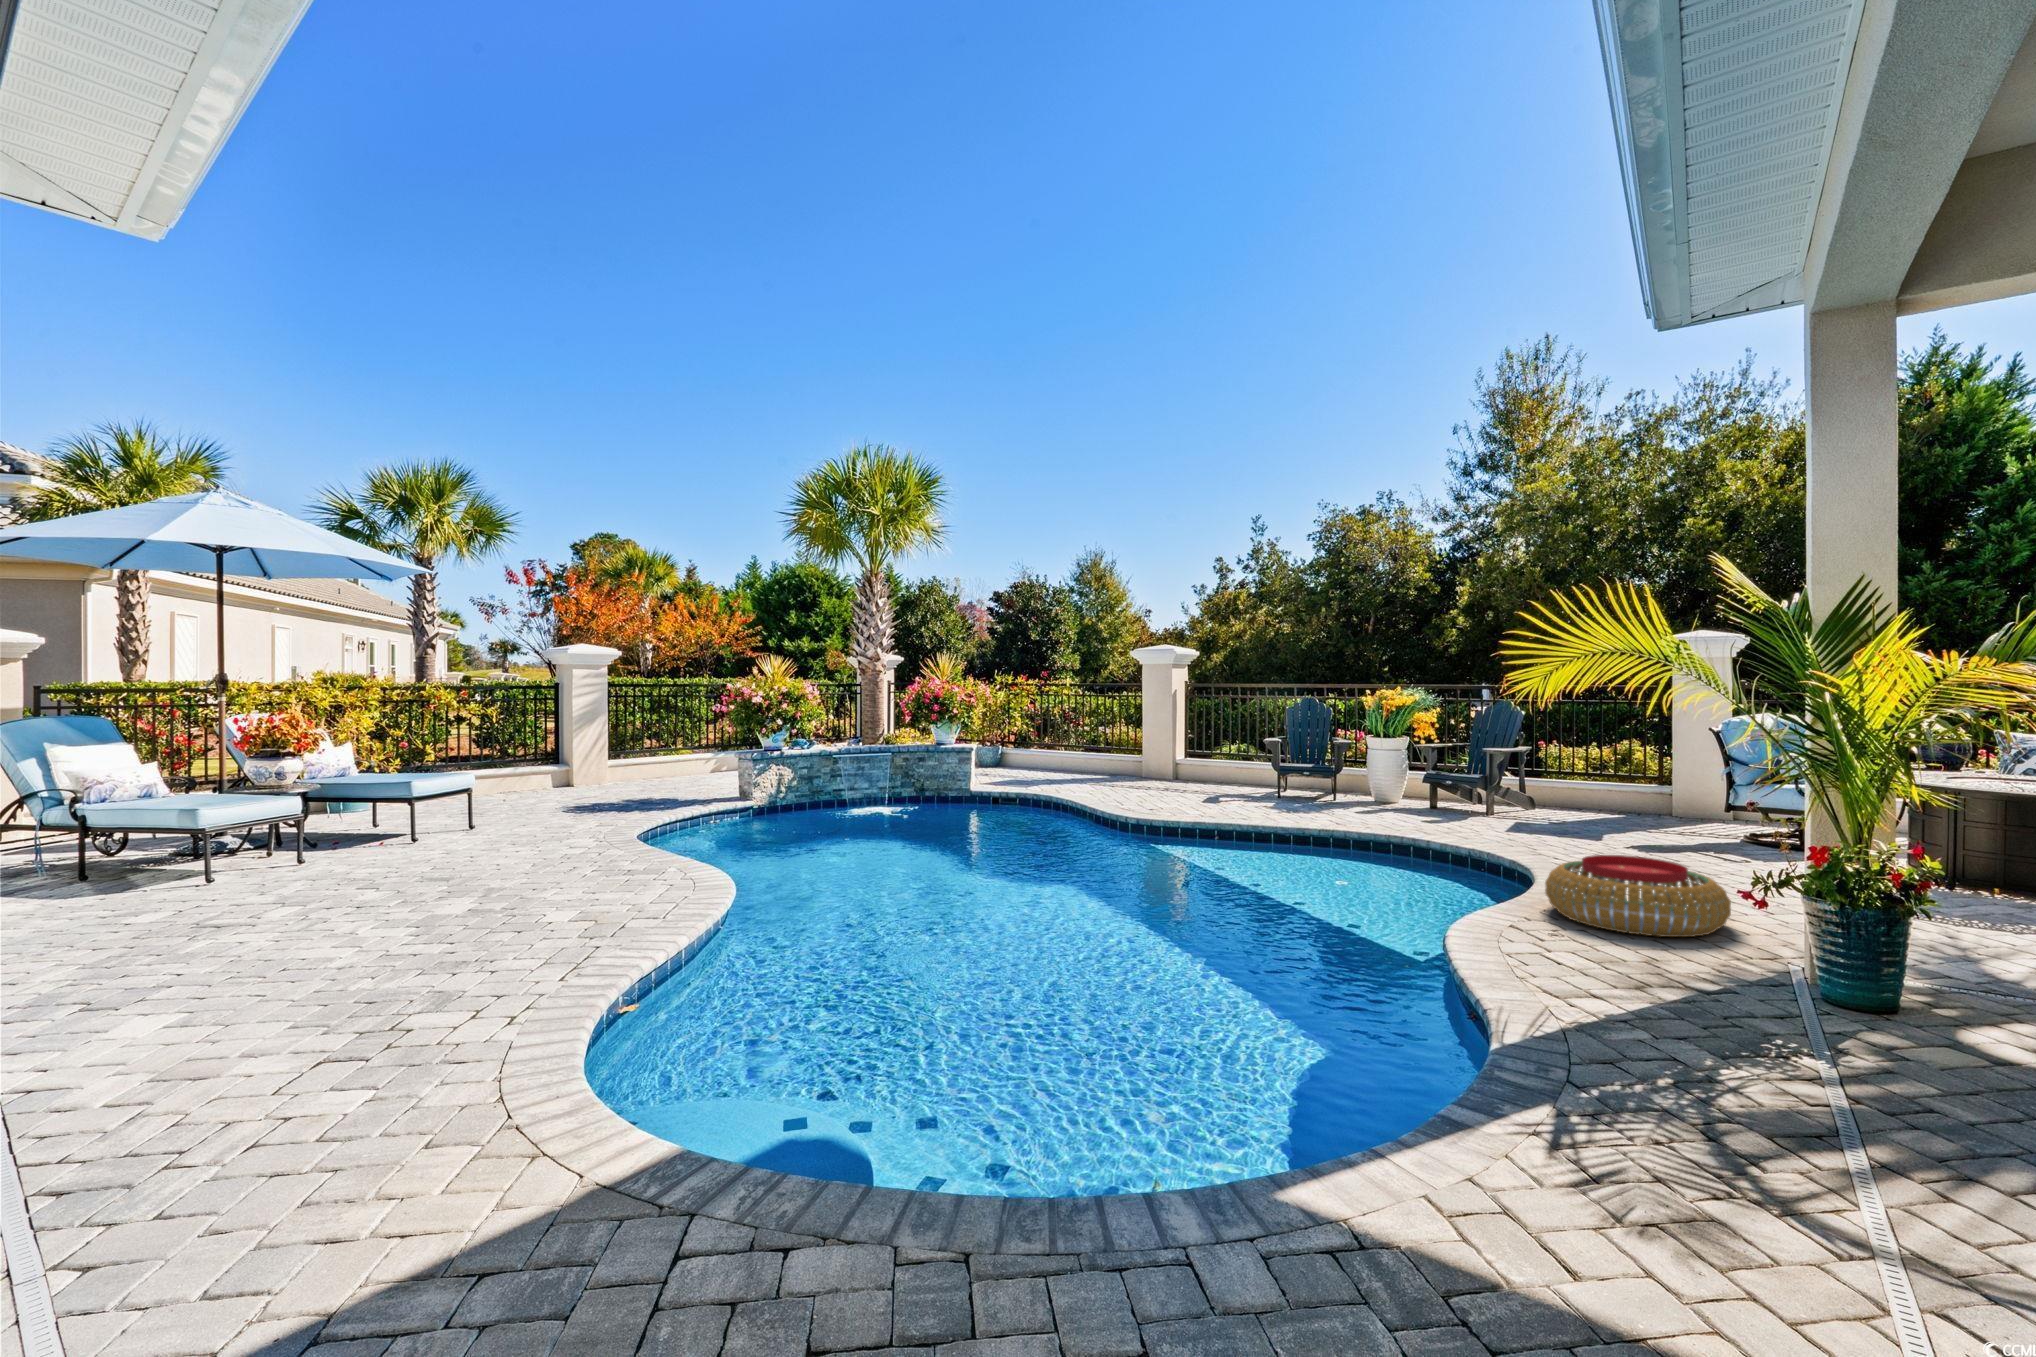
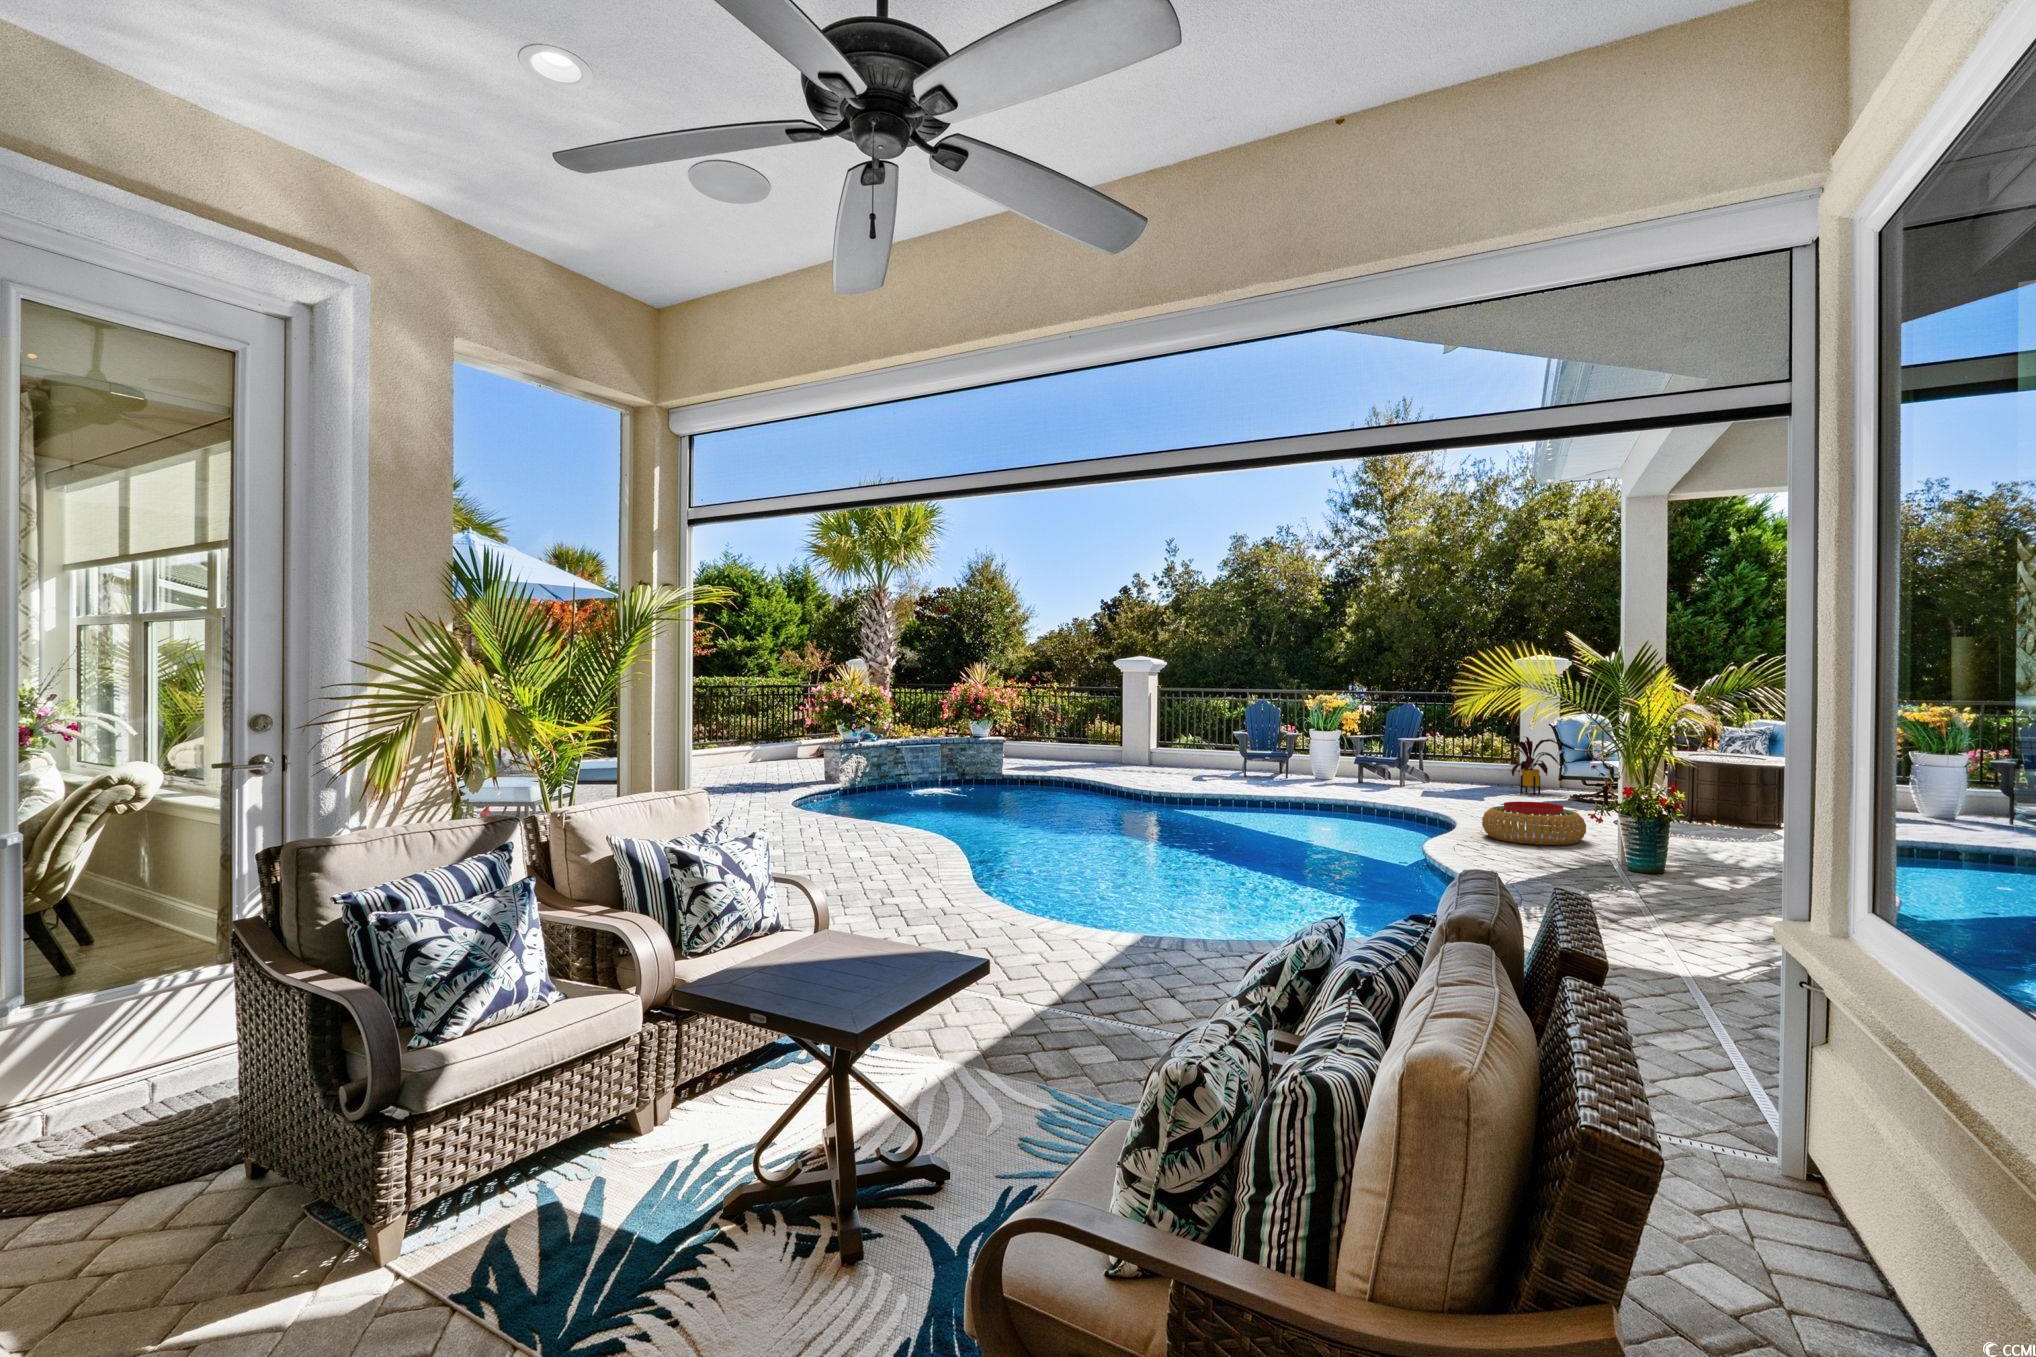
house plant: none [1634,745,1729,829] -> present [1505,737,1562,795]

